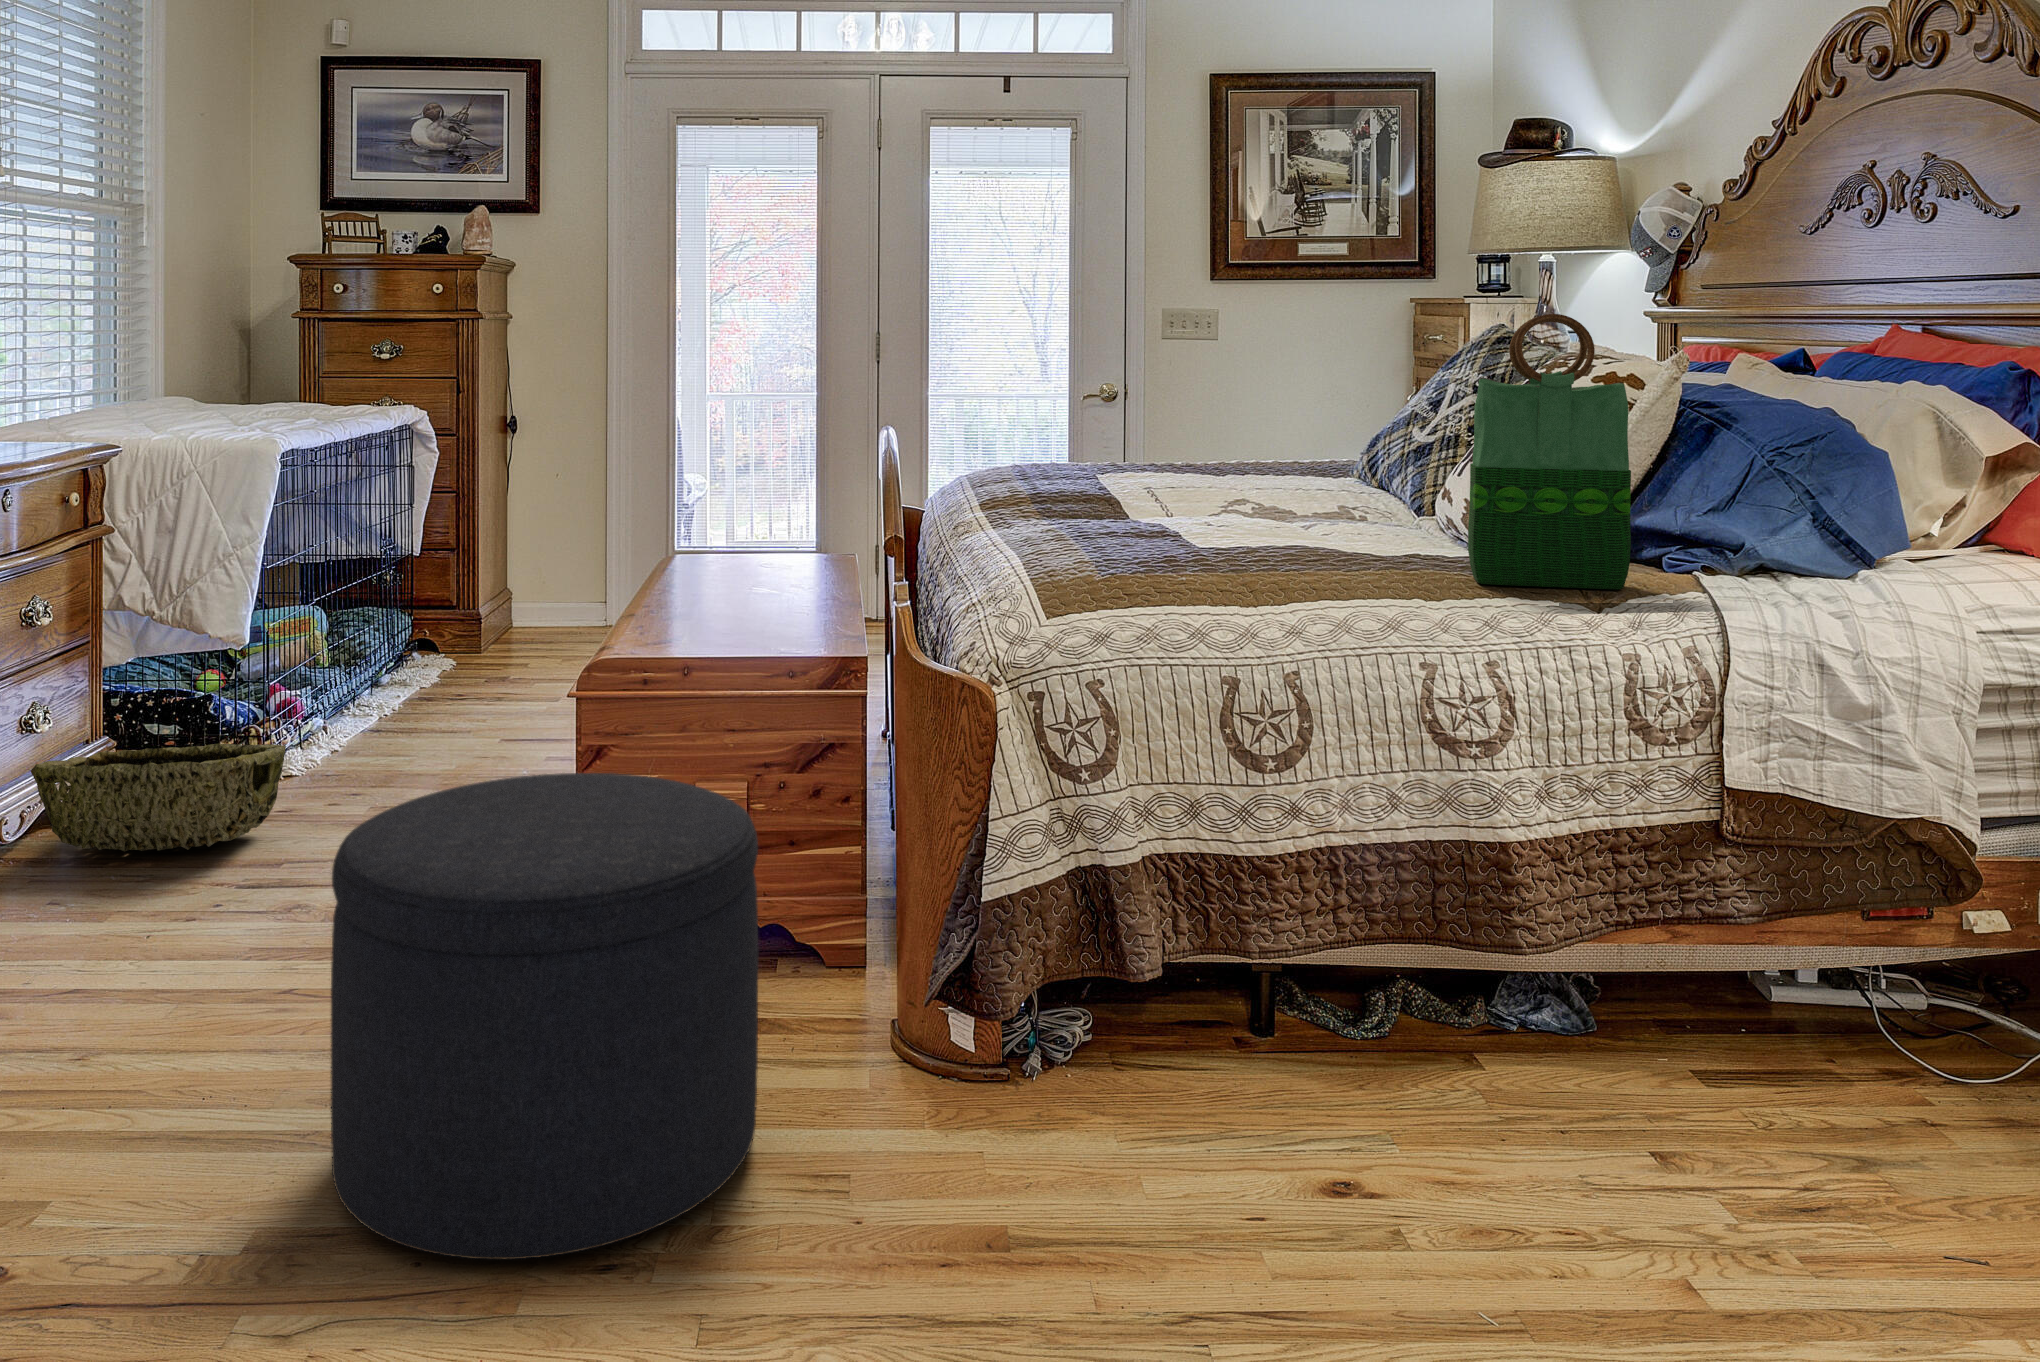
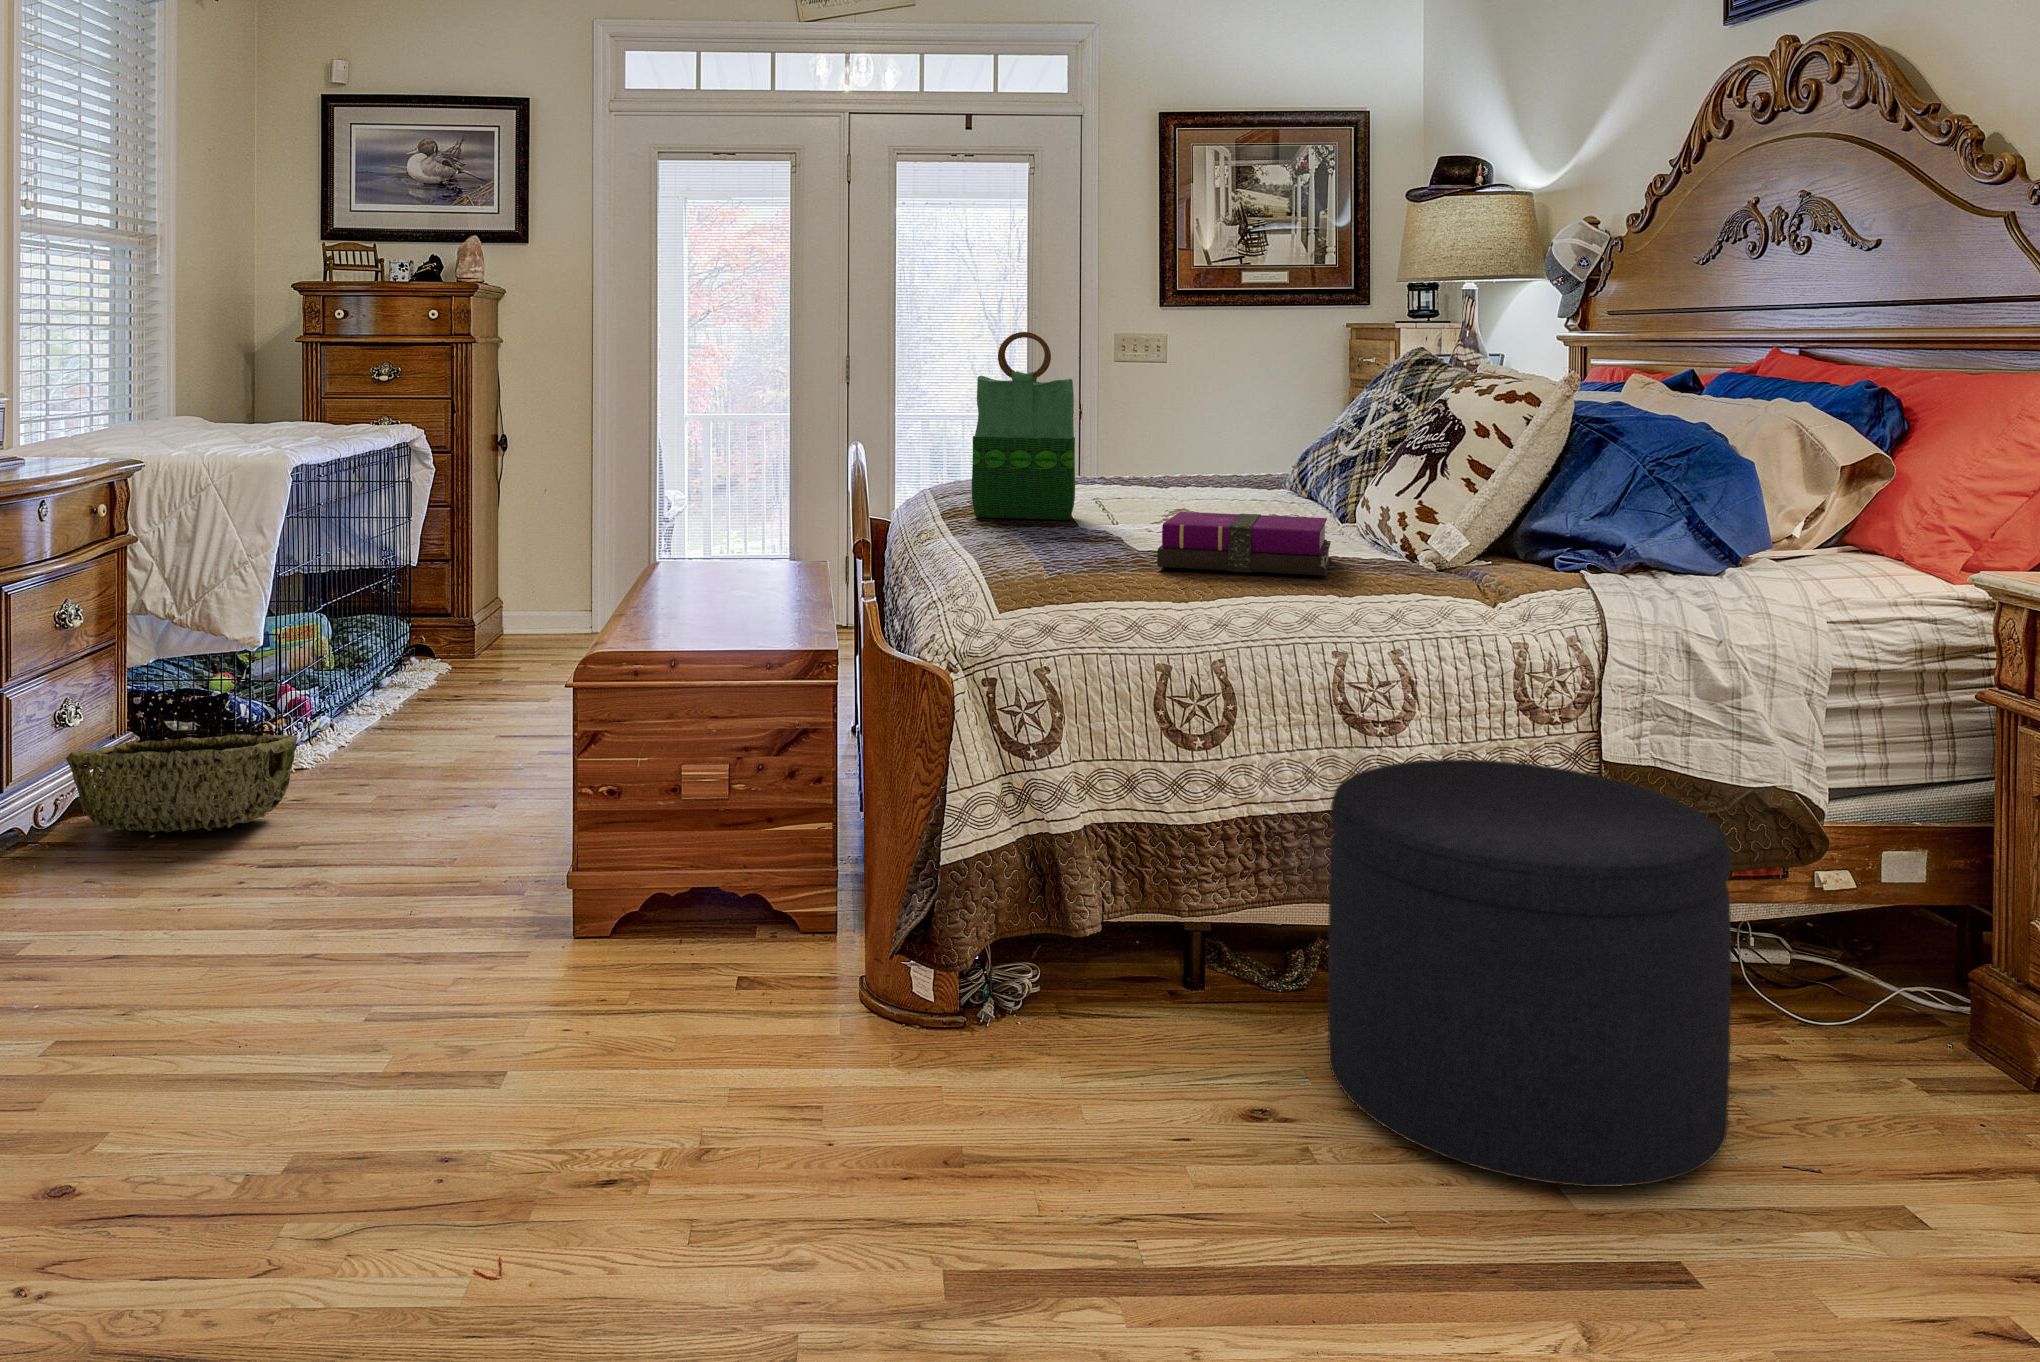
tote bag: present [1468,314,1631,589] -> present [972,332,1075,520]
notebook: none [1225,505,1417,577] -> present [1157,512,1331,576]
ottoman: present [331,773,758,1260] -> present [1328,759,1732,1187]

